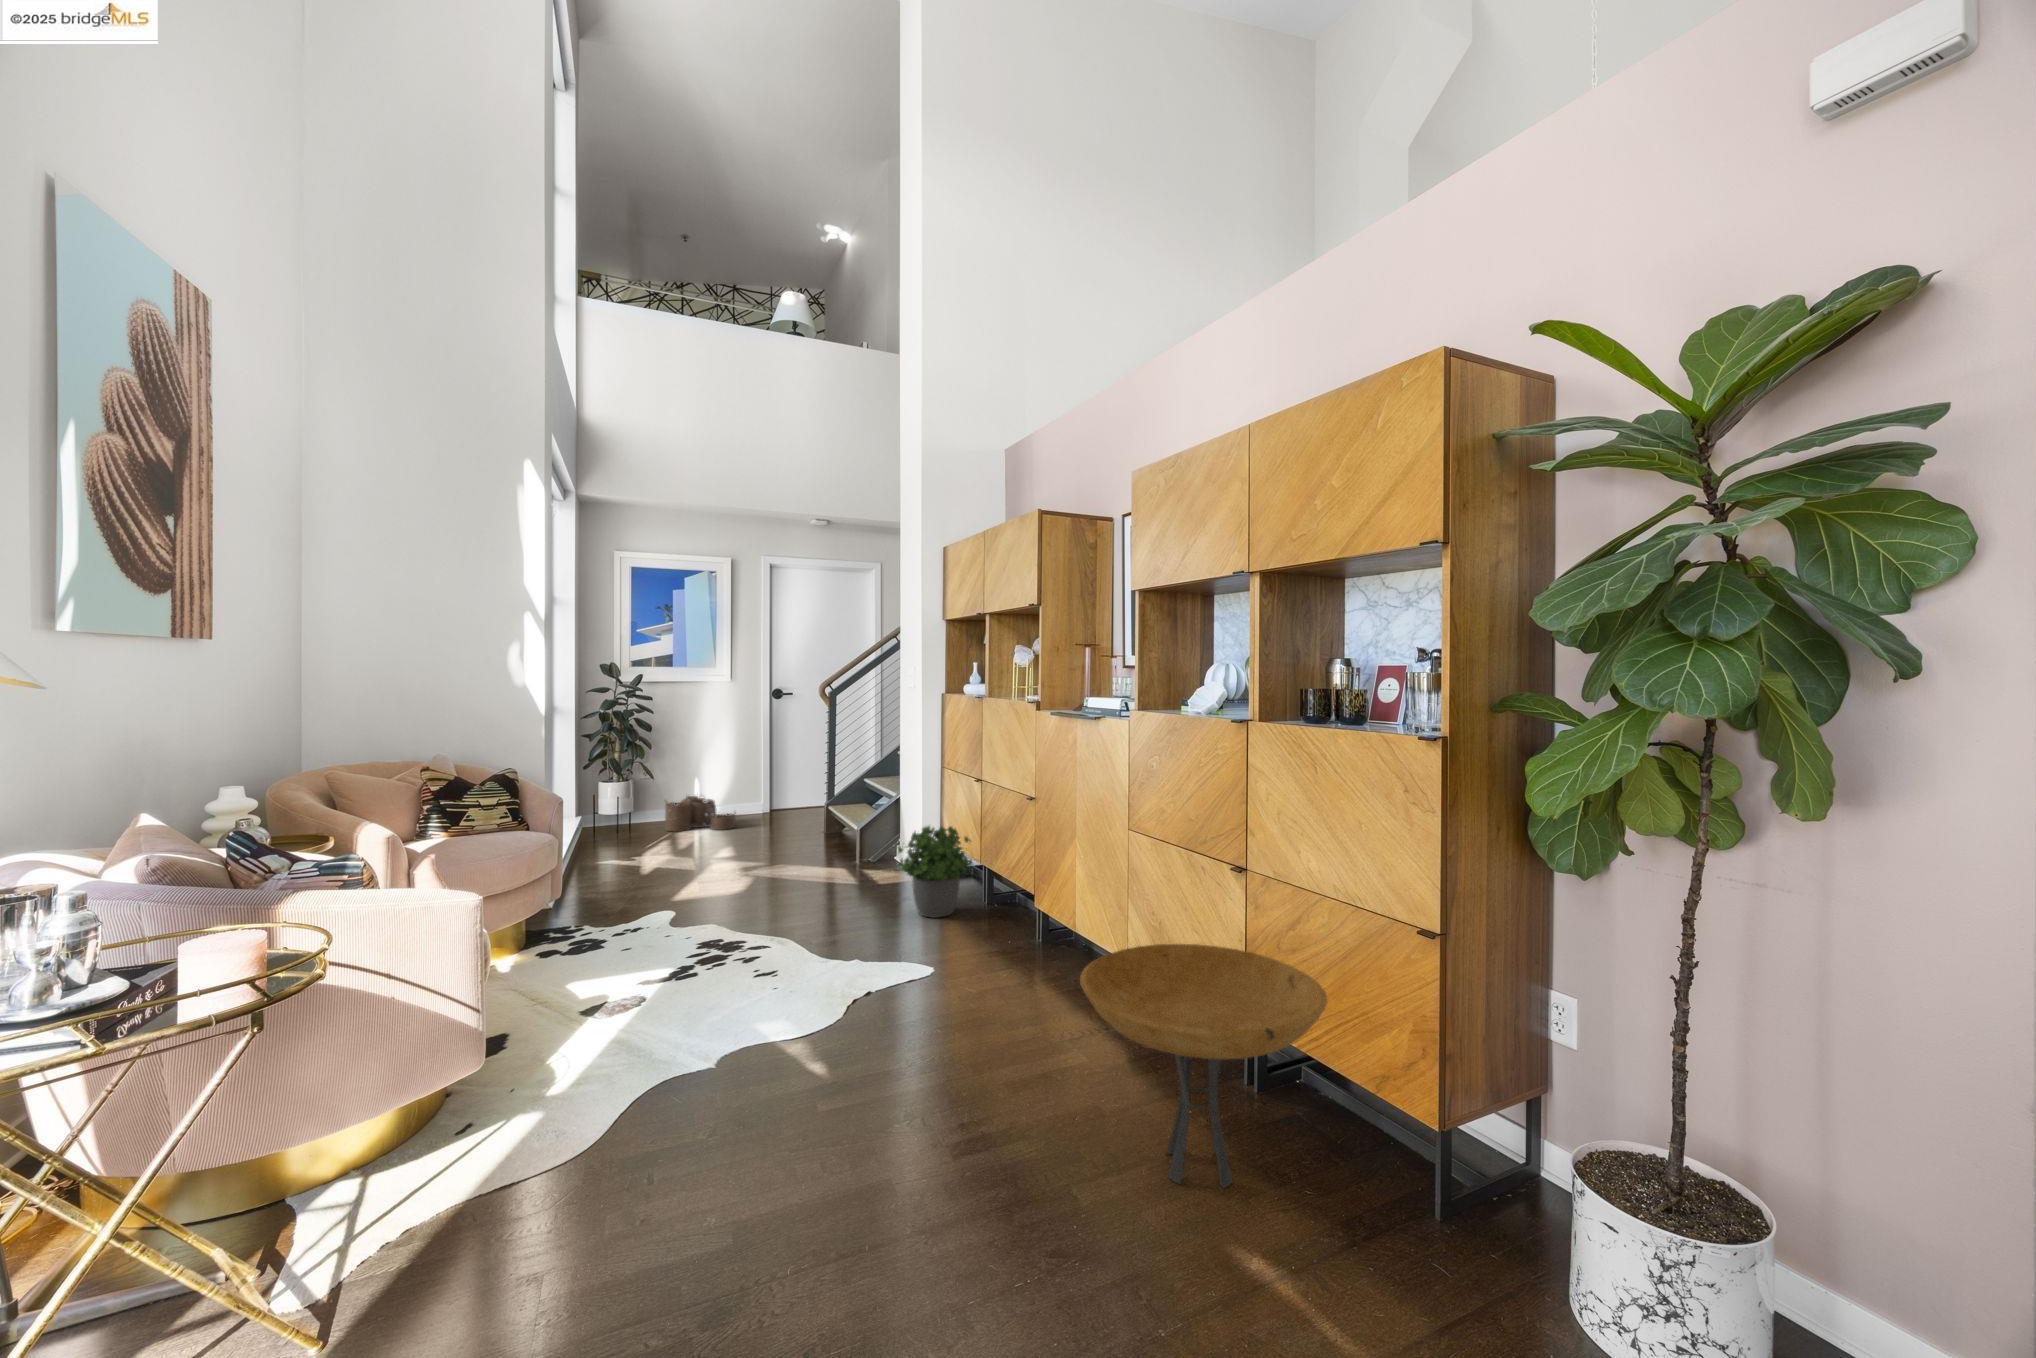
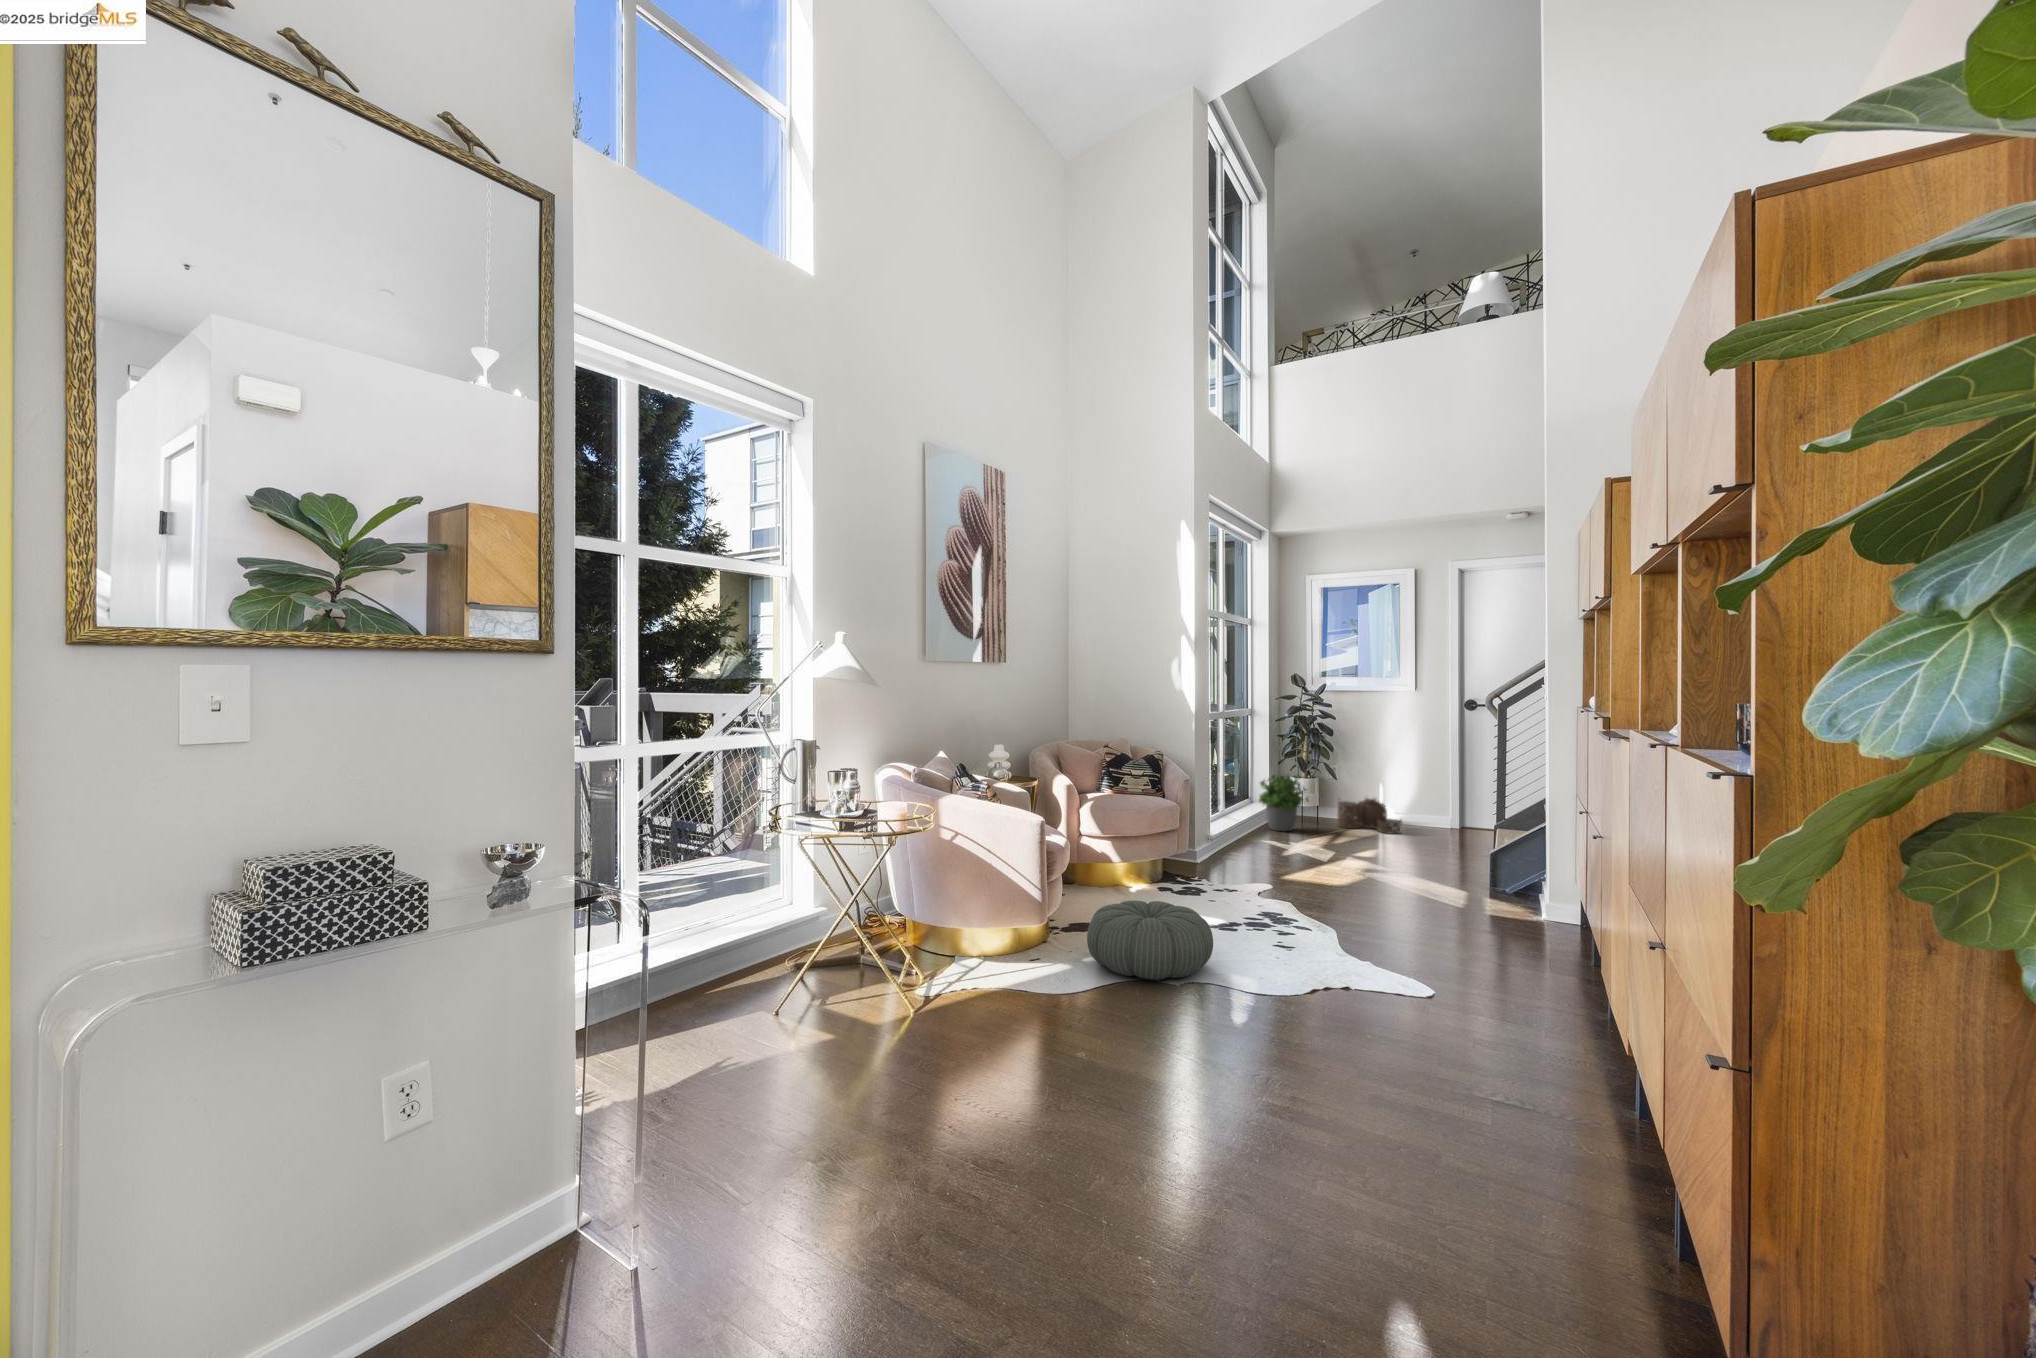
potted plant: present [897,826,973,918] -> present [1259,775,1308,831]
side table: present [1080,944,1328,1188] -> none [1313,962,1569,1196]
pouf: none [554,968,750,1094] -> present [1087,900,1213,980]

